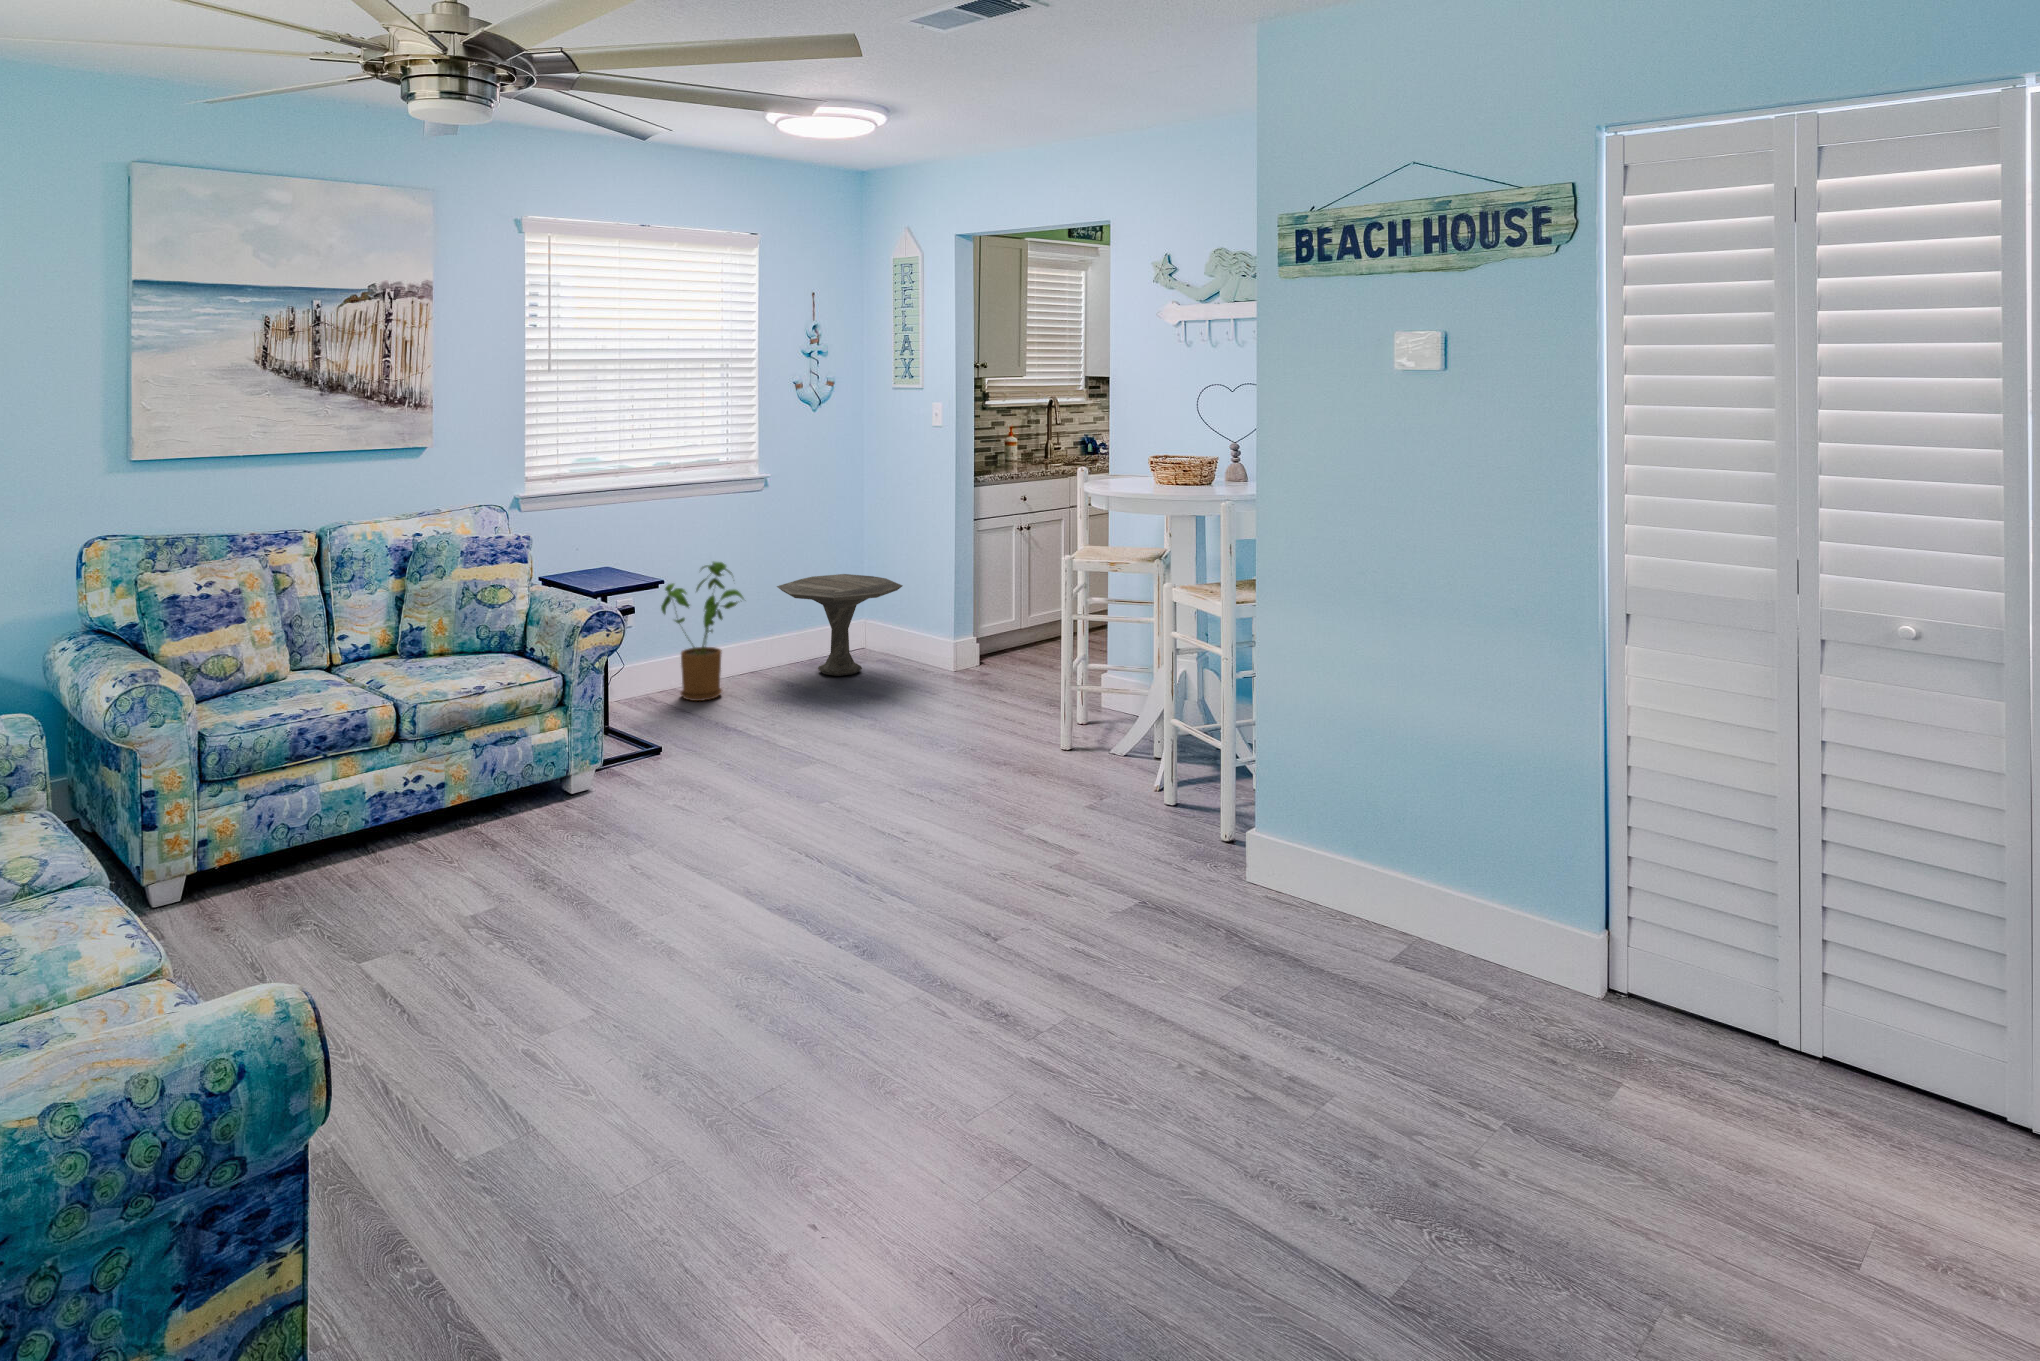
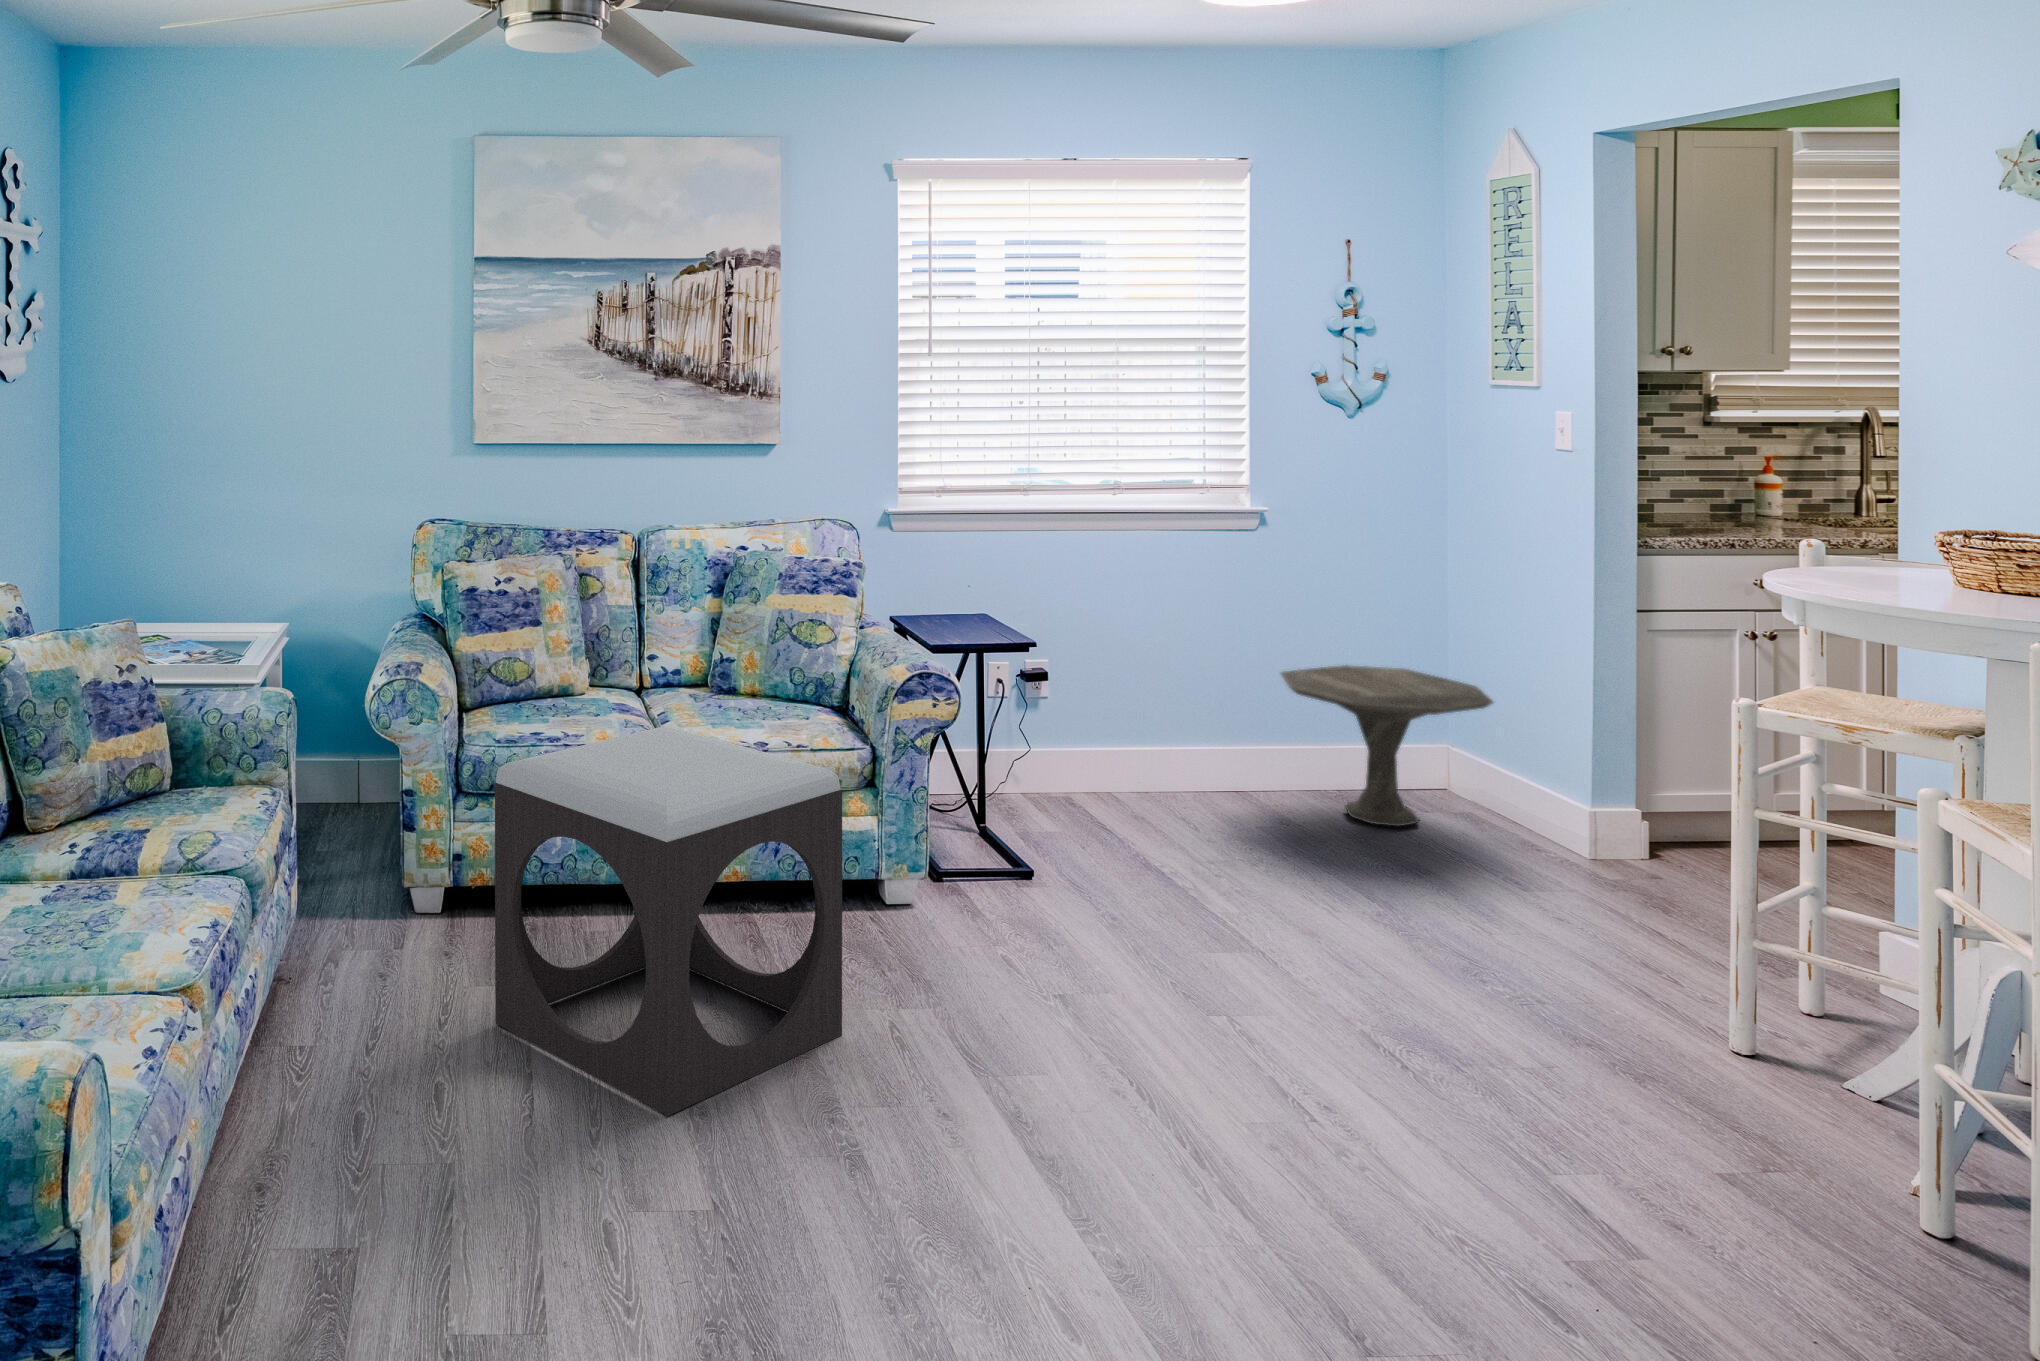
house plant: present [661,561,743,701] -> none [1085,623,1204,818]
footstool: none [326,677,614,968] -> present [495,726,842,1116]

